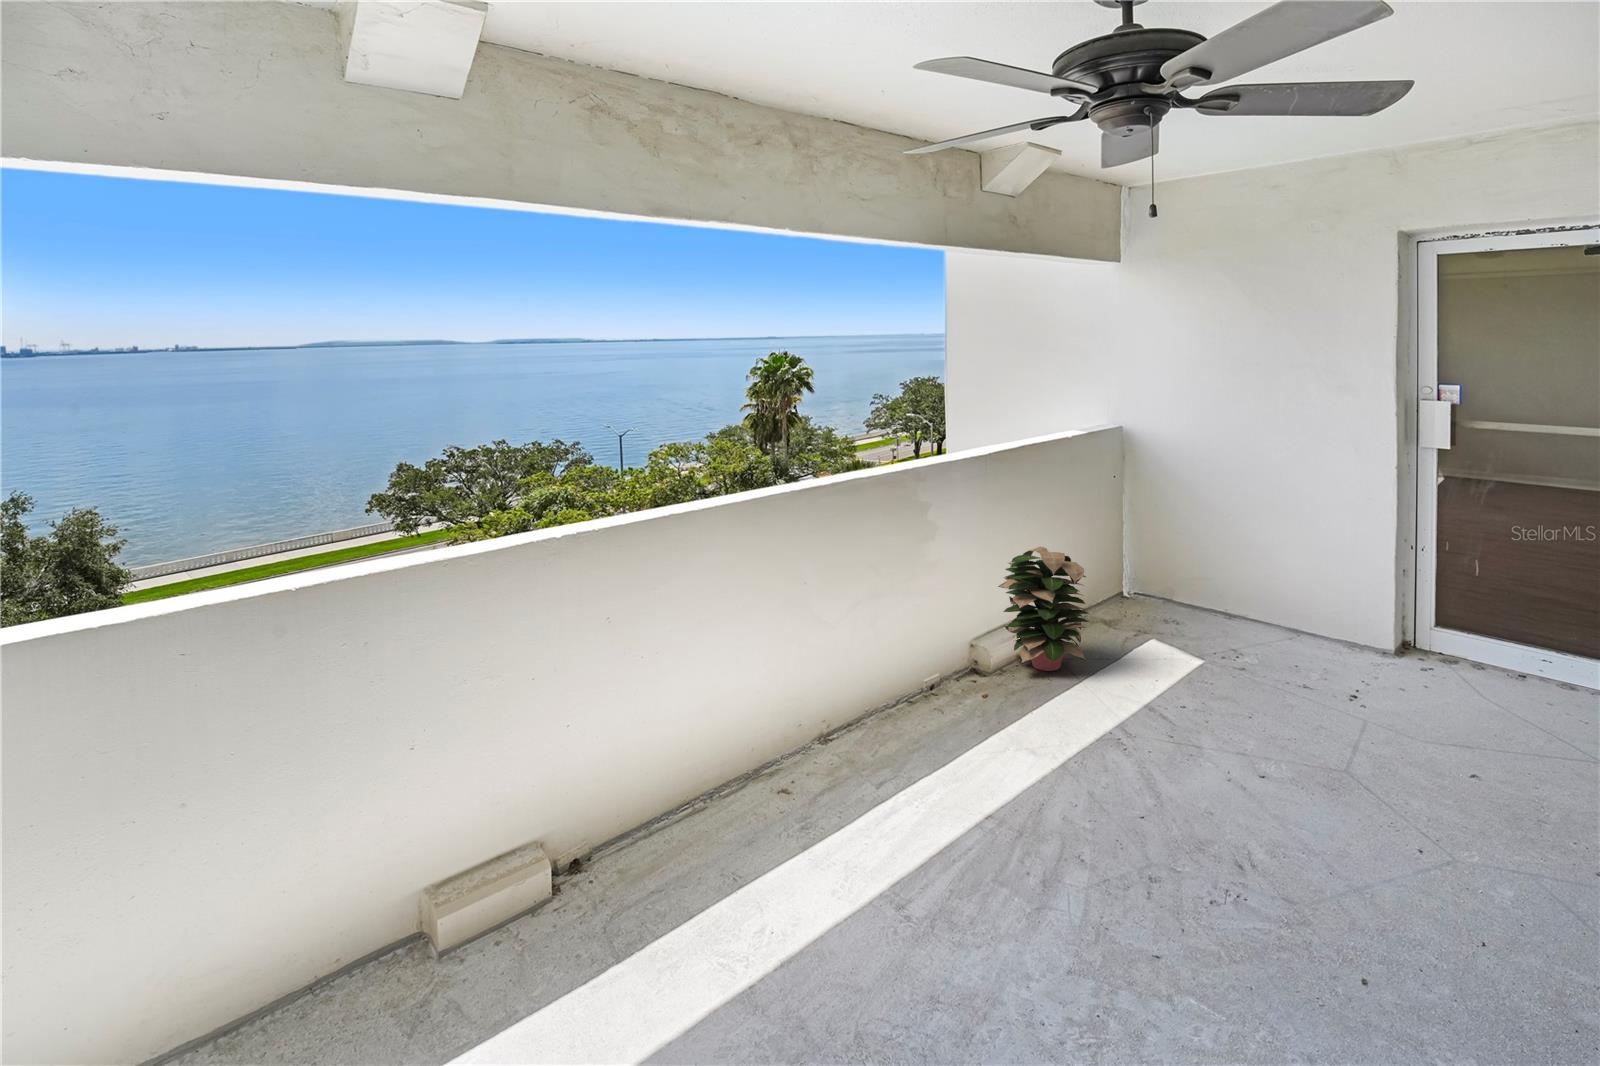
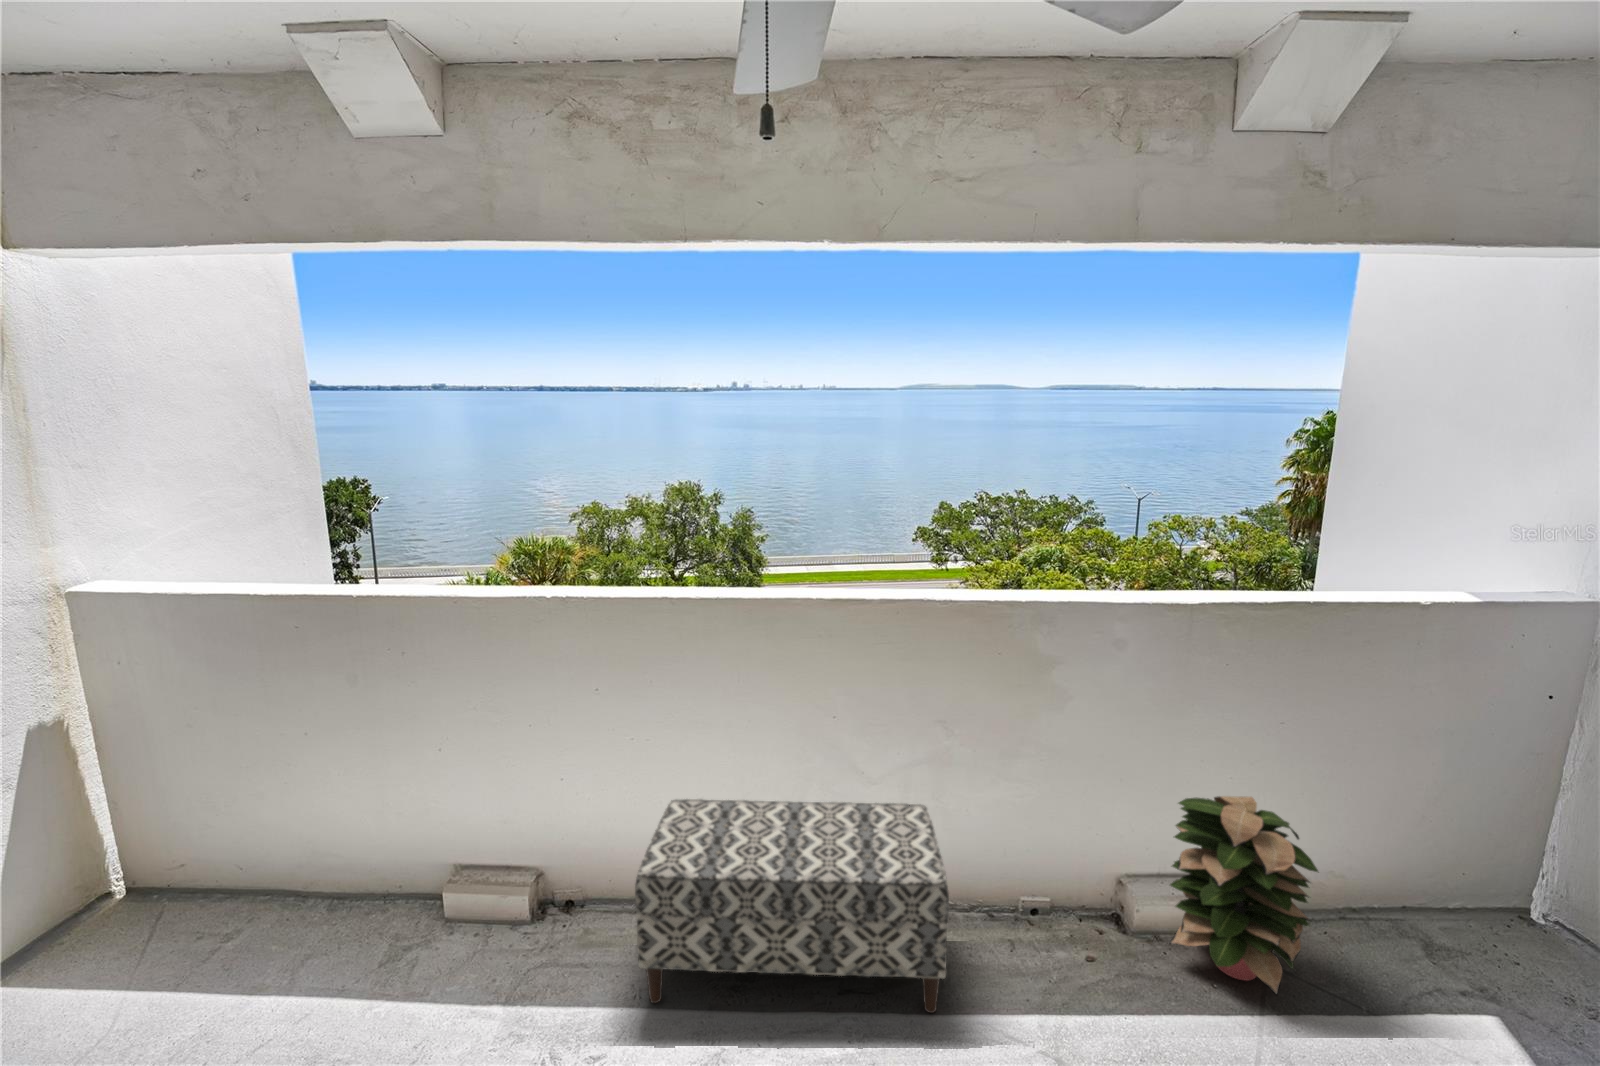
bench: none [676,619,965,862] -> present [635,799,949,1013]

